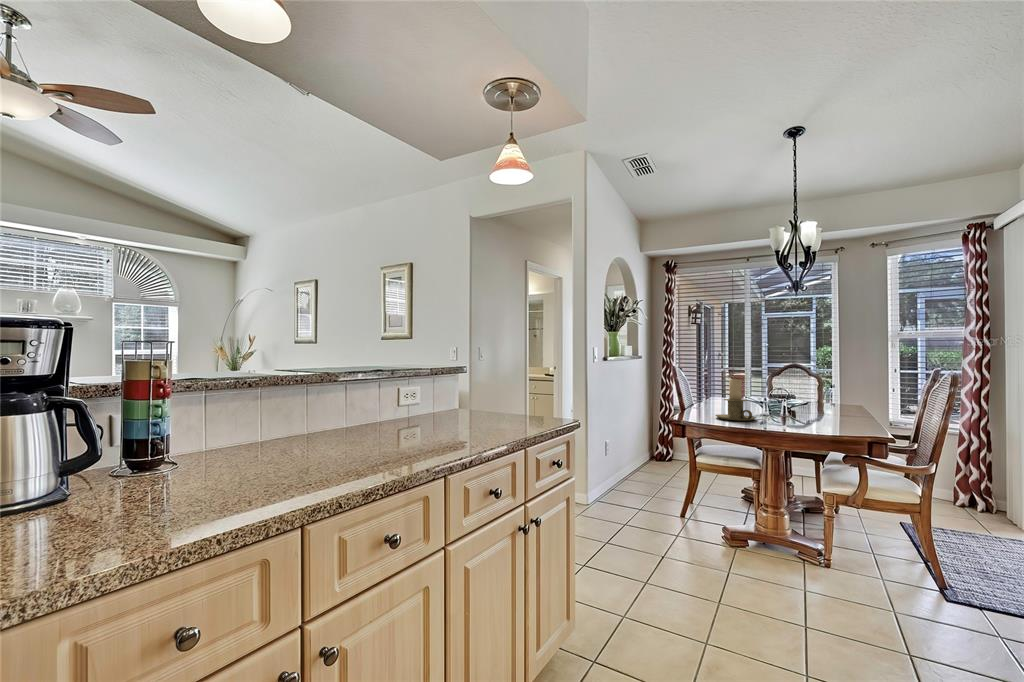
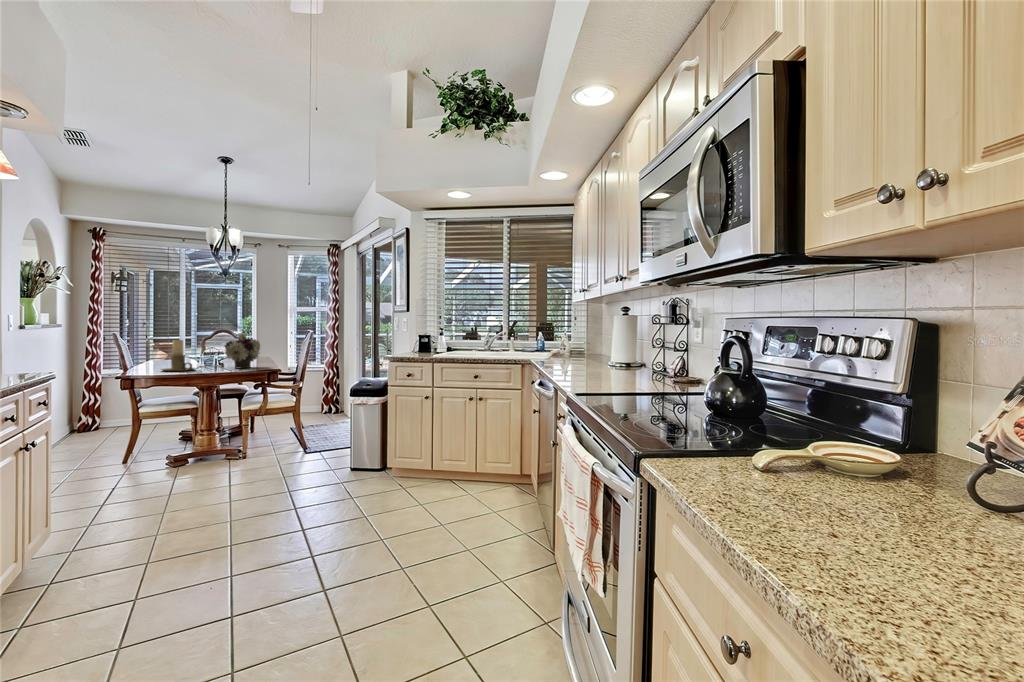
flower arrangement: none [794,372,850,426] -> present [225,333,260,368]

